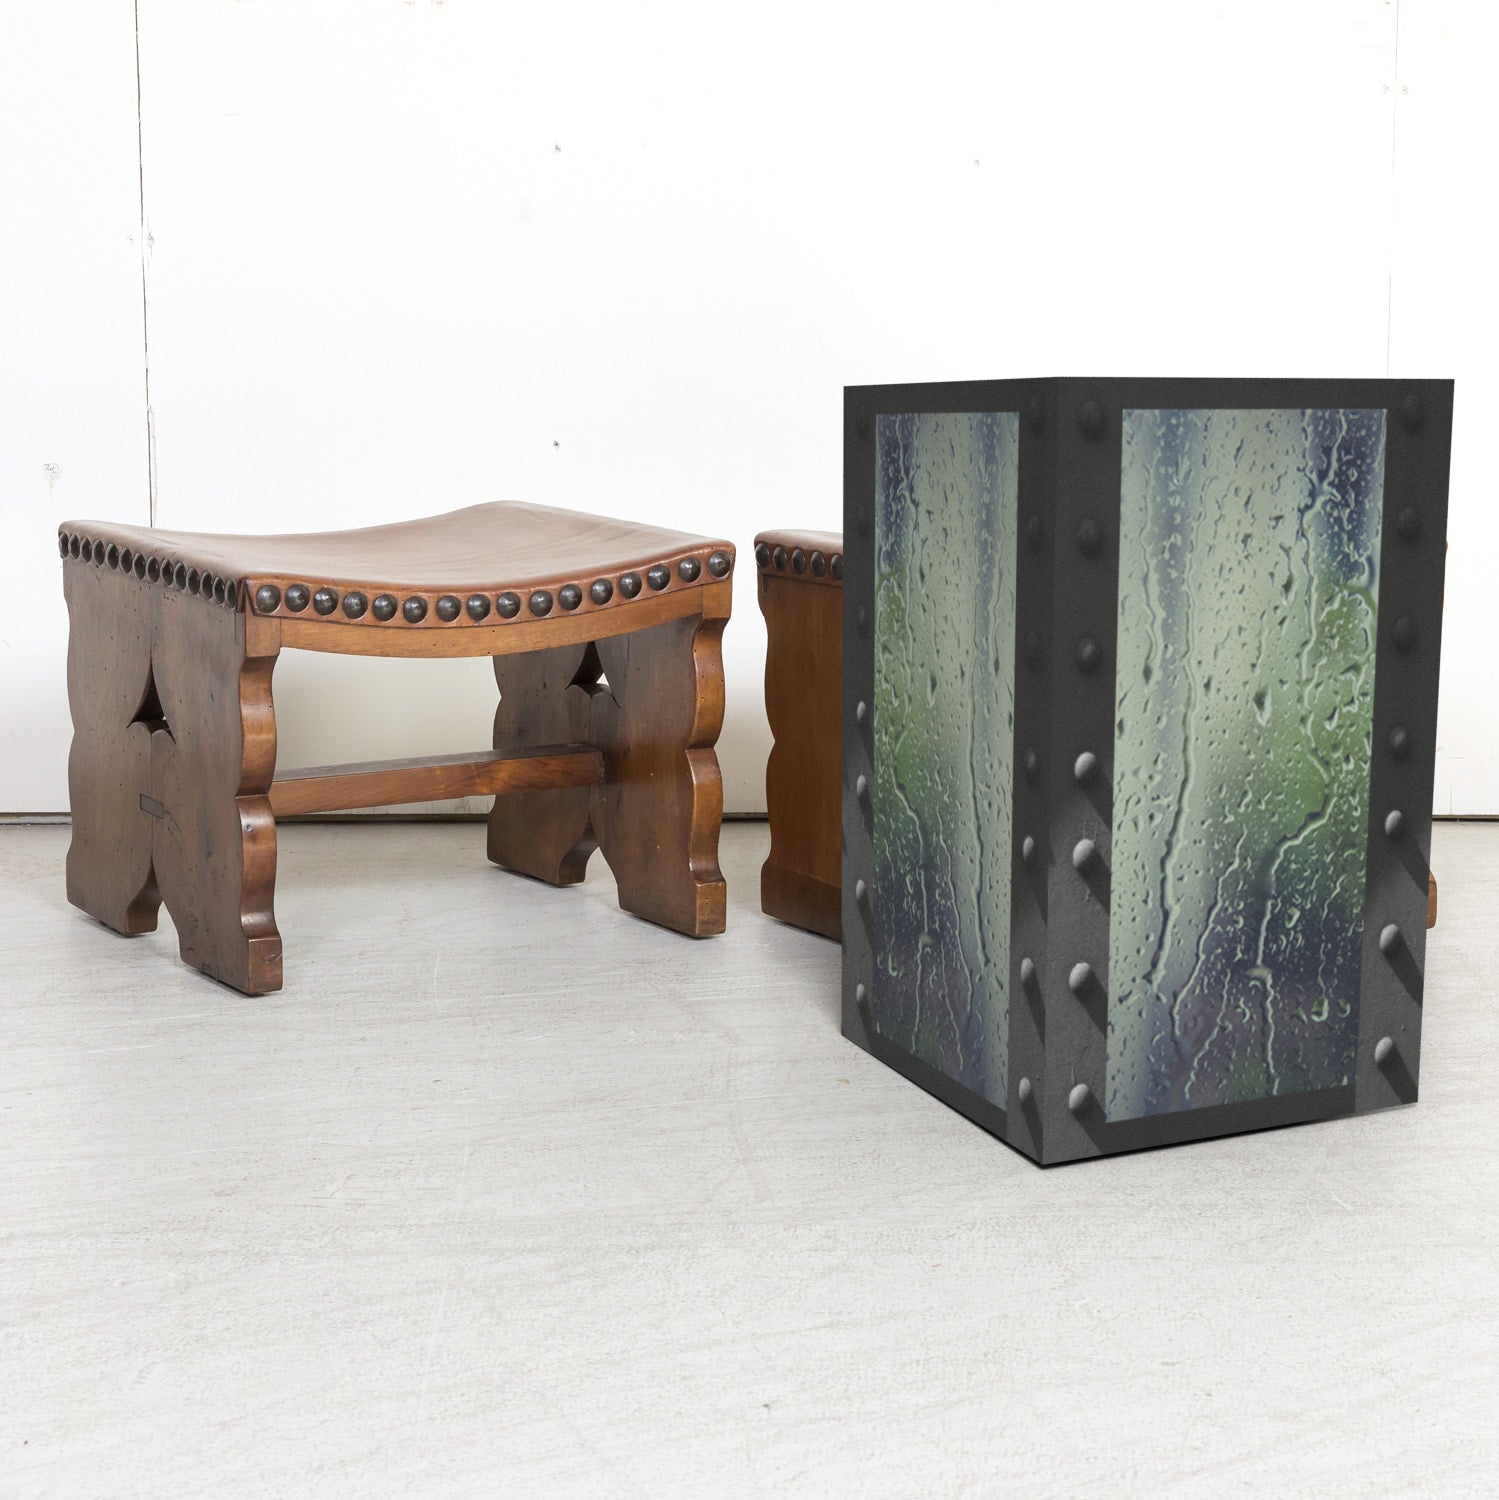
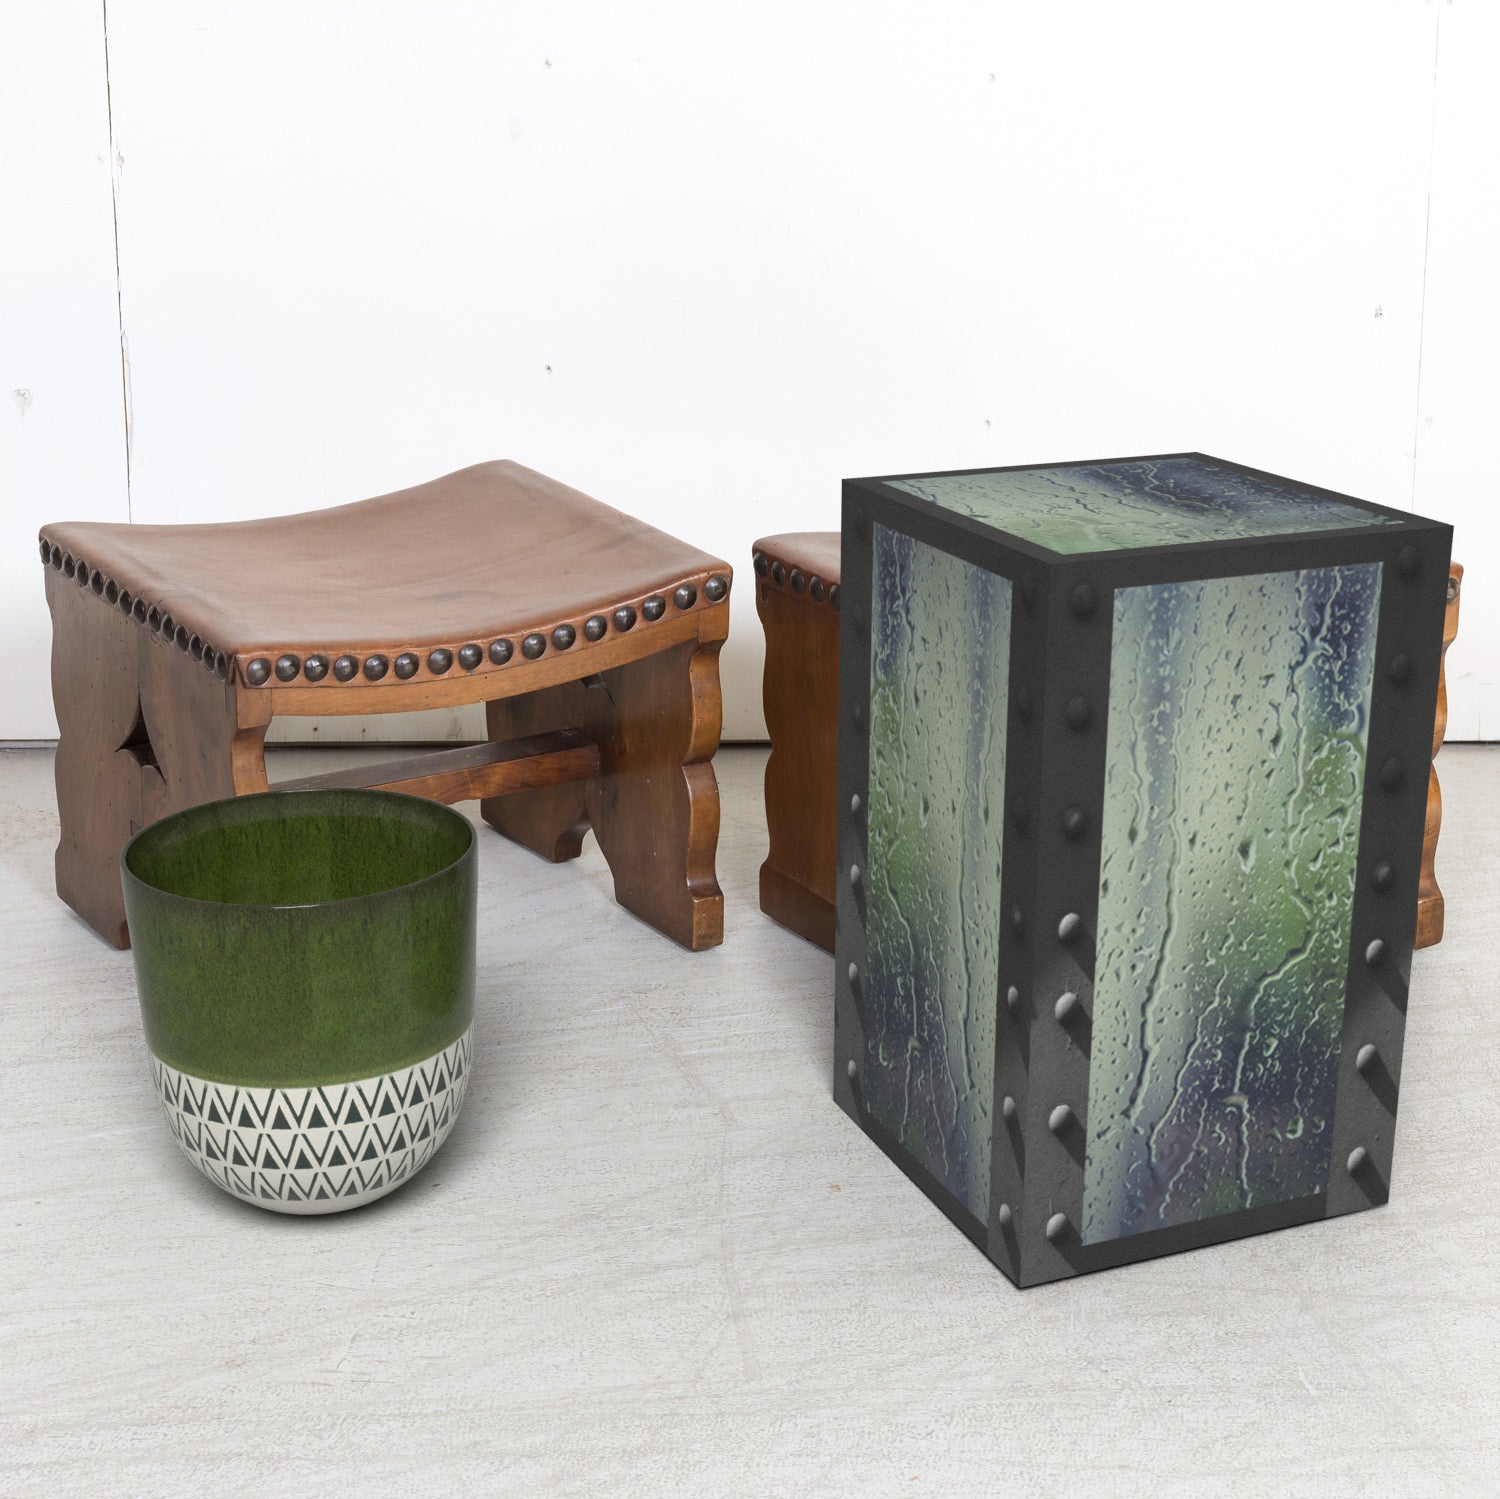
planter: none [116,699,481,1112] -> present [119,787,478,1215]

